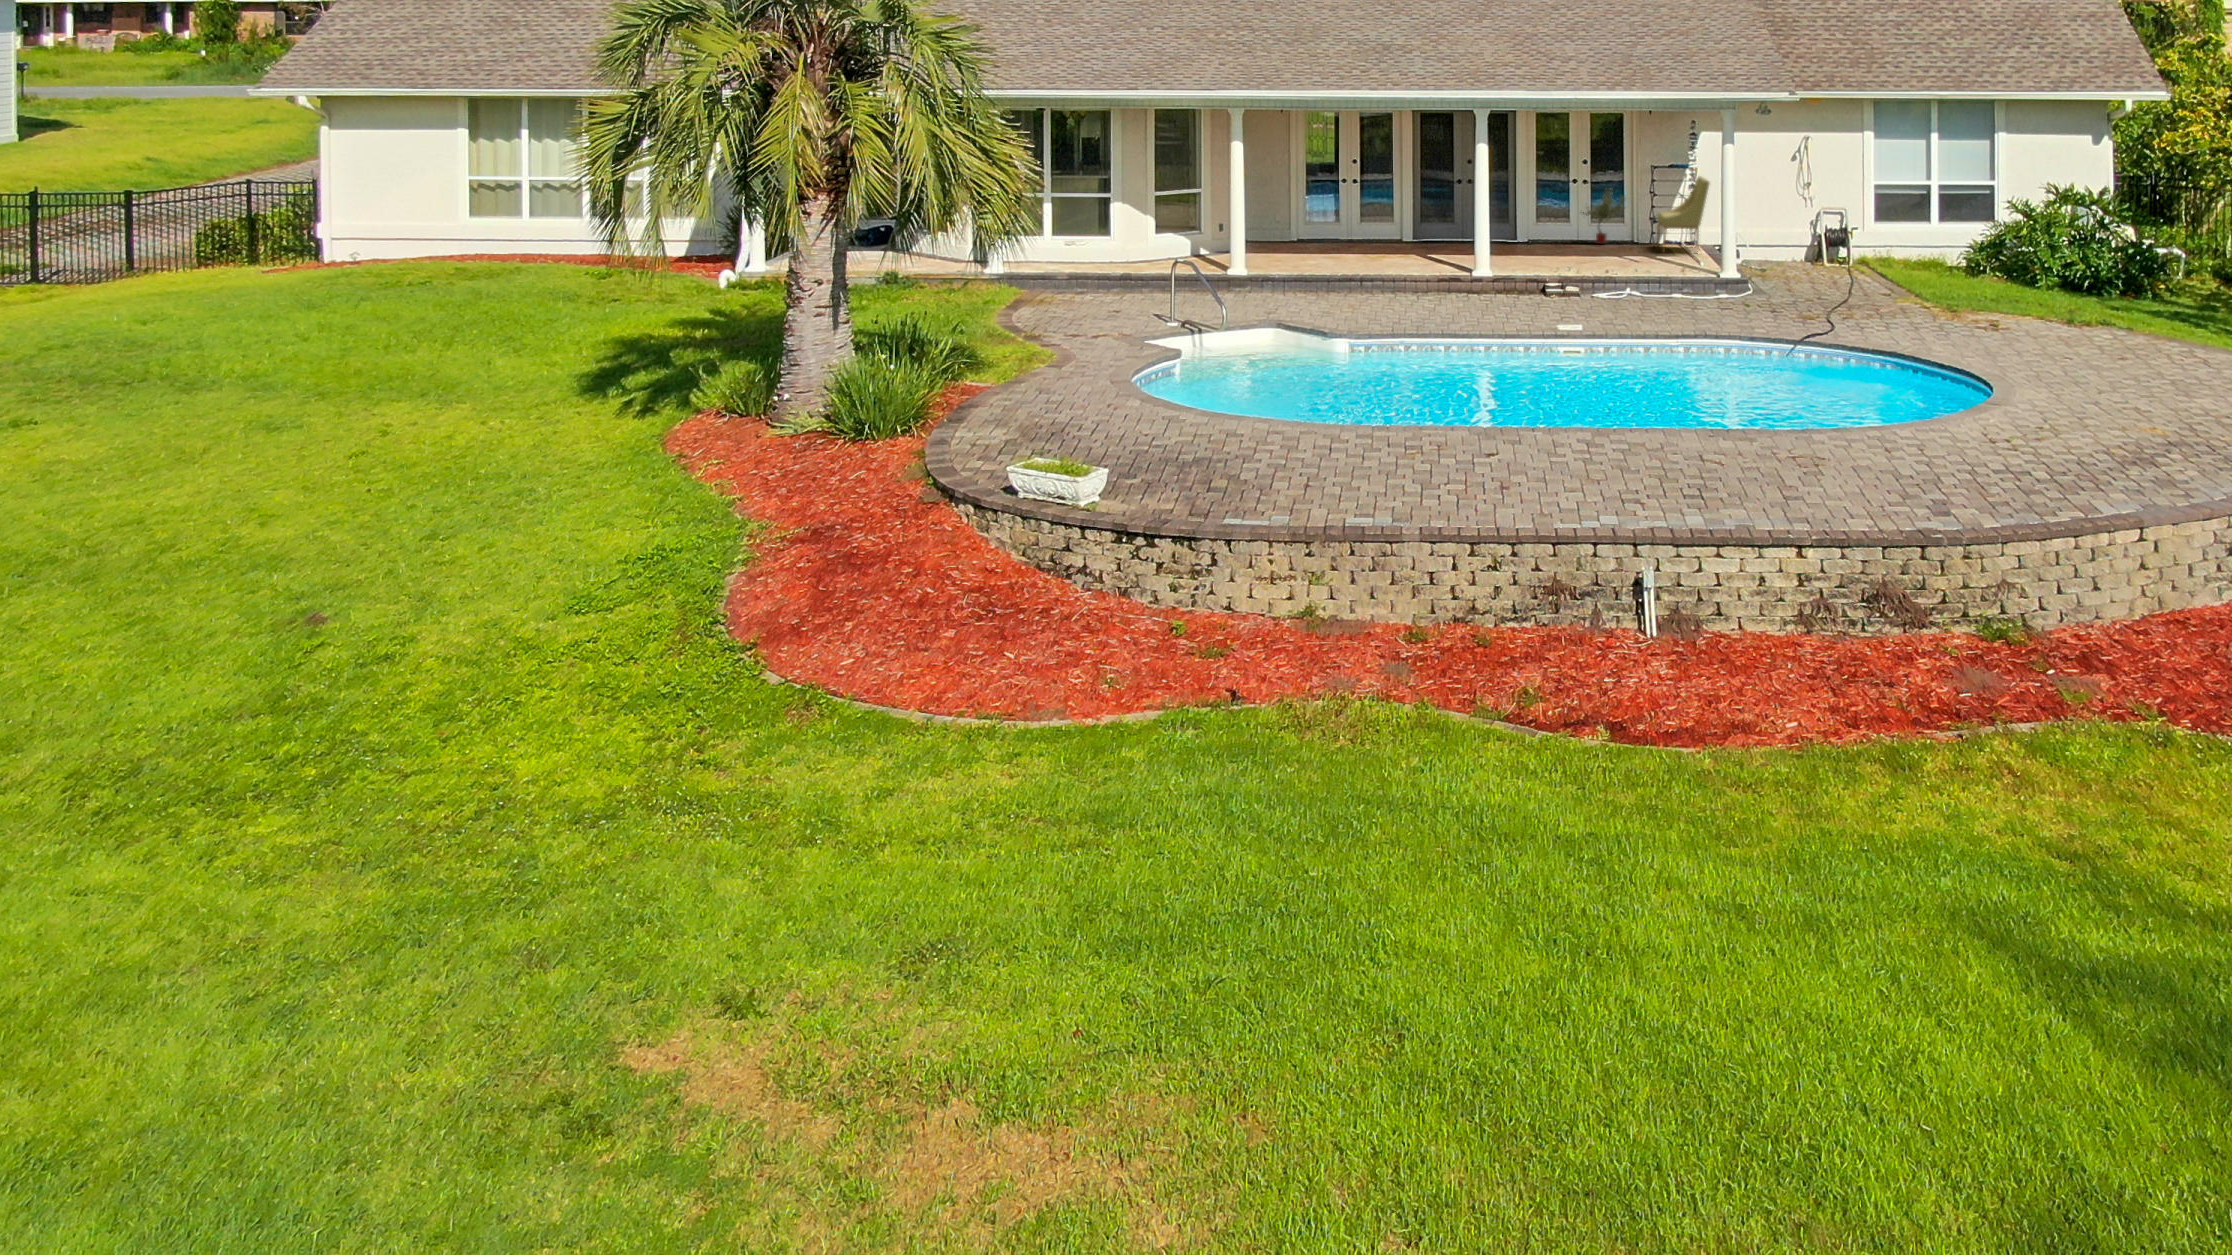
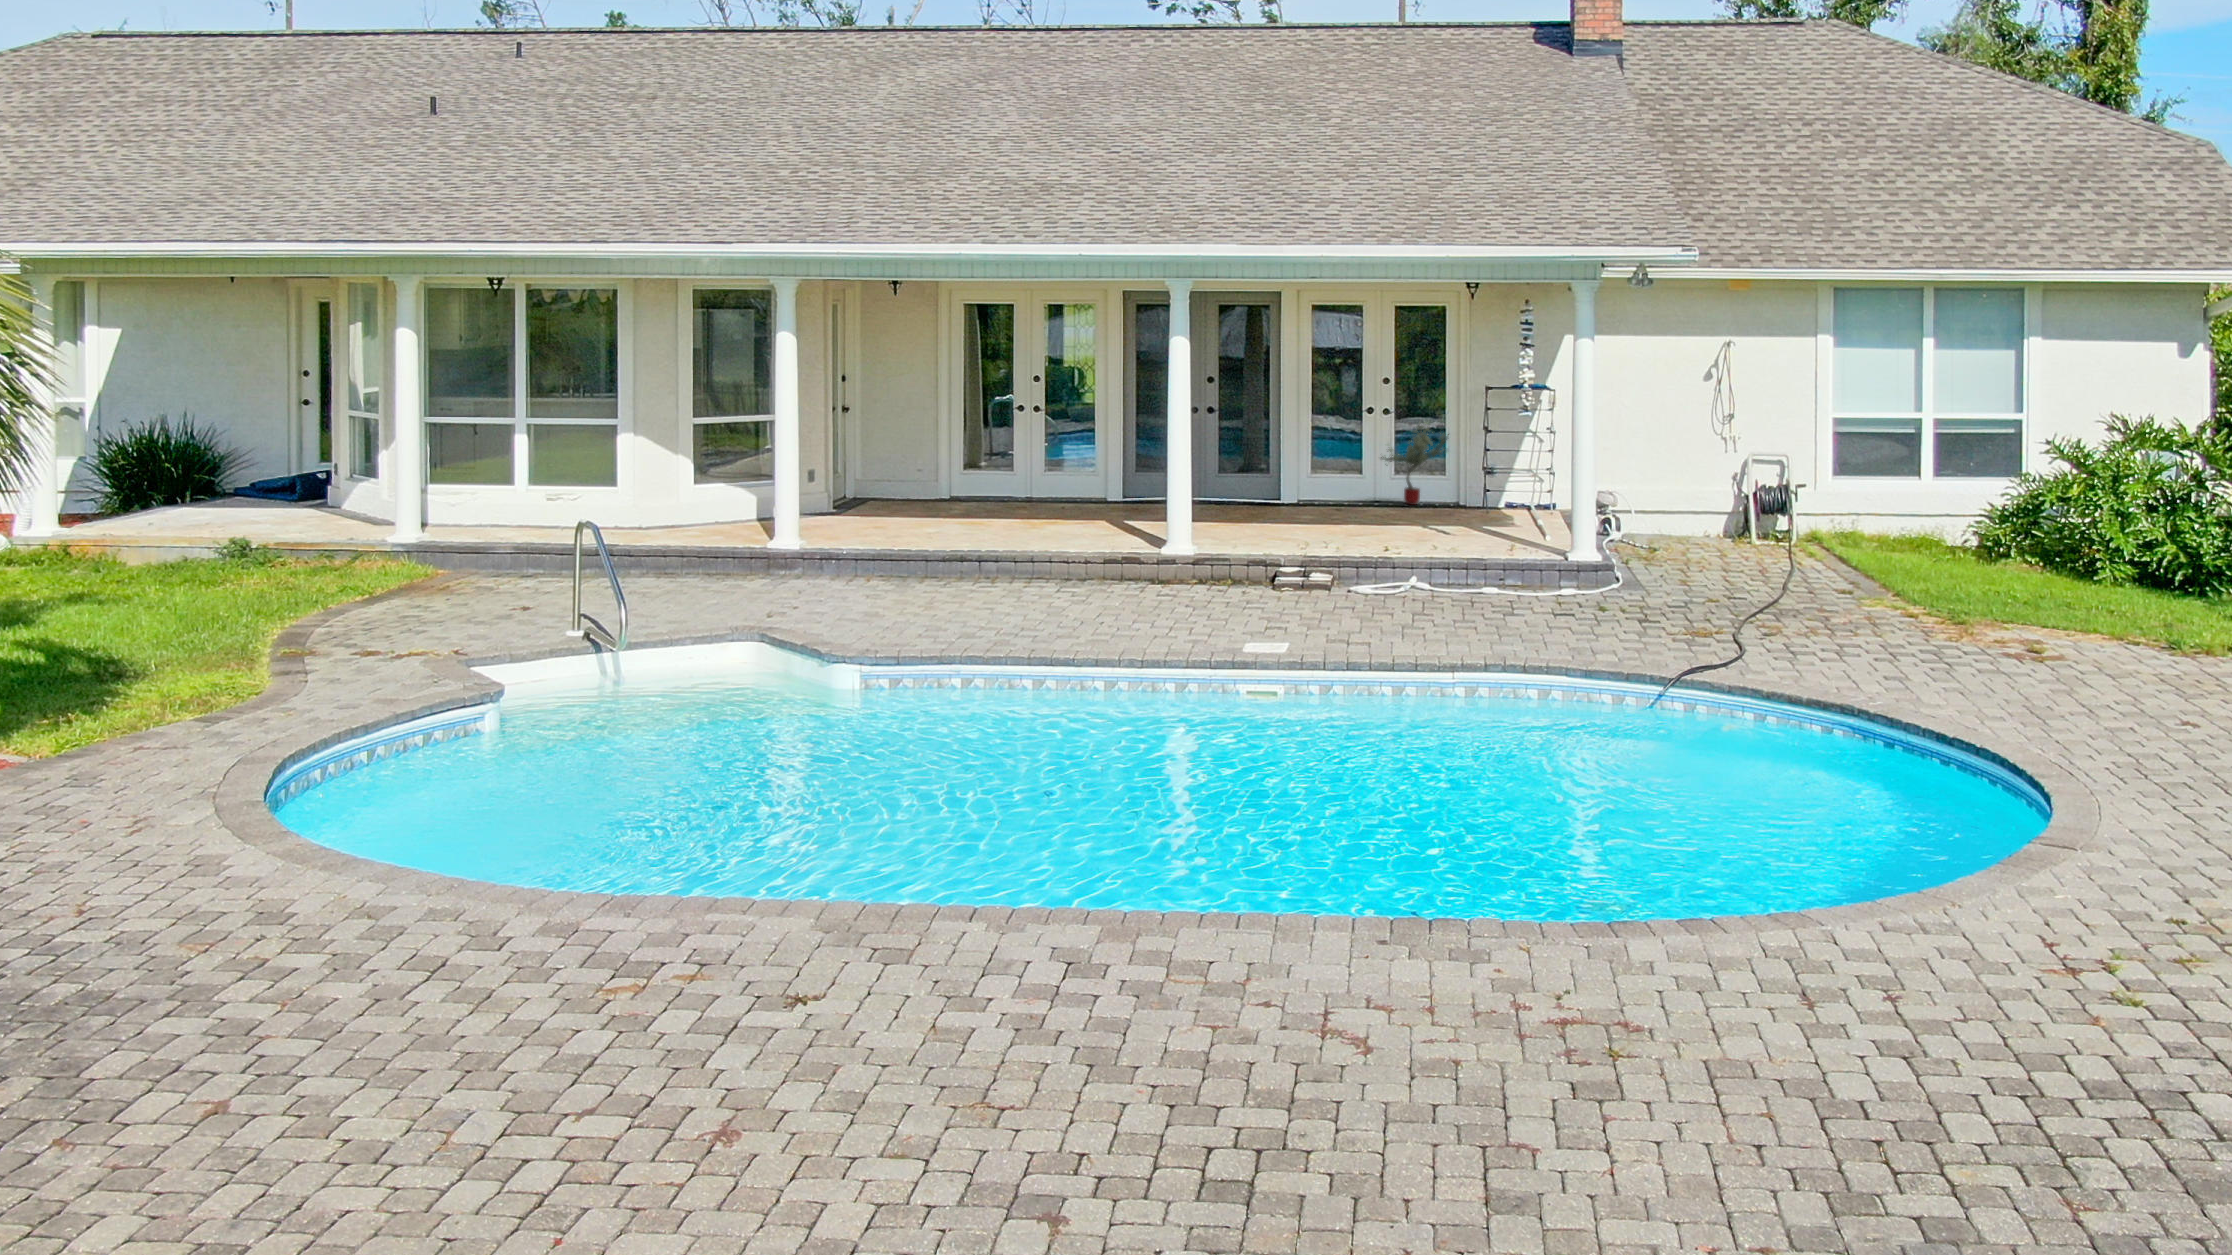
chair: present [1657,176,1709,252] -> none [1495,404,1573,520]

